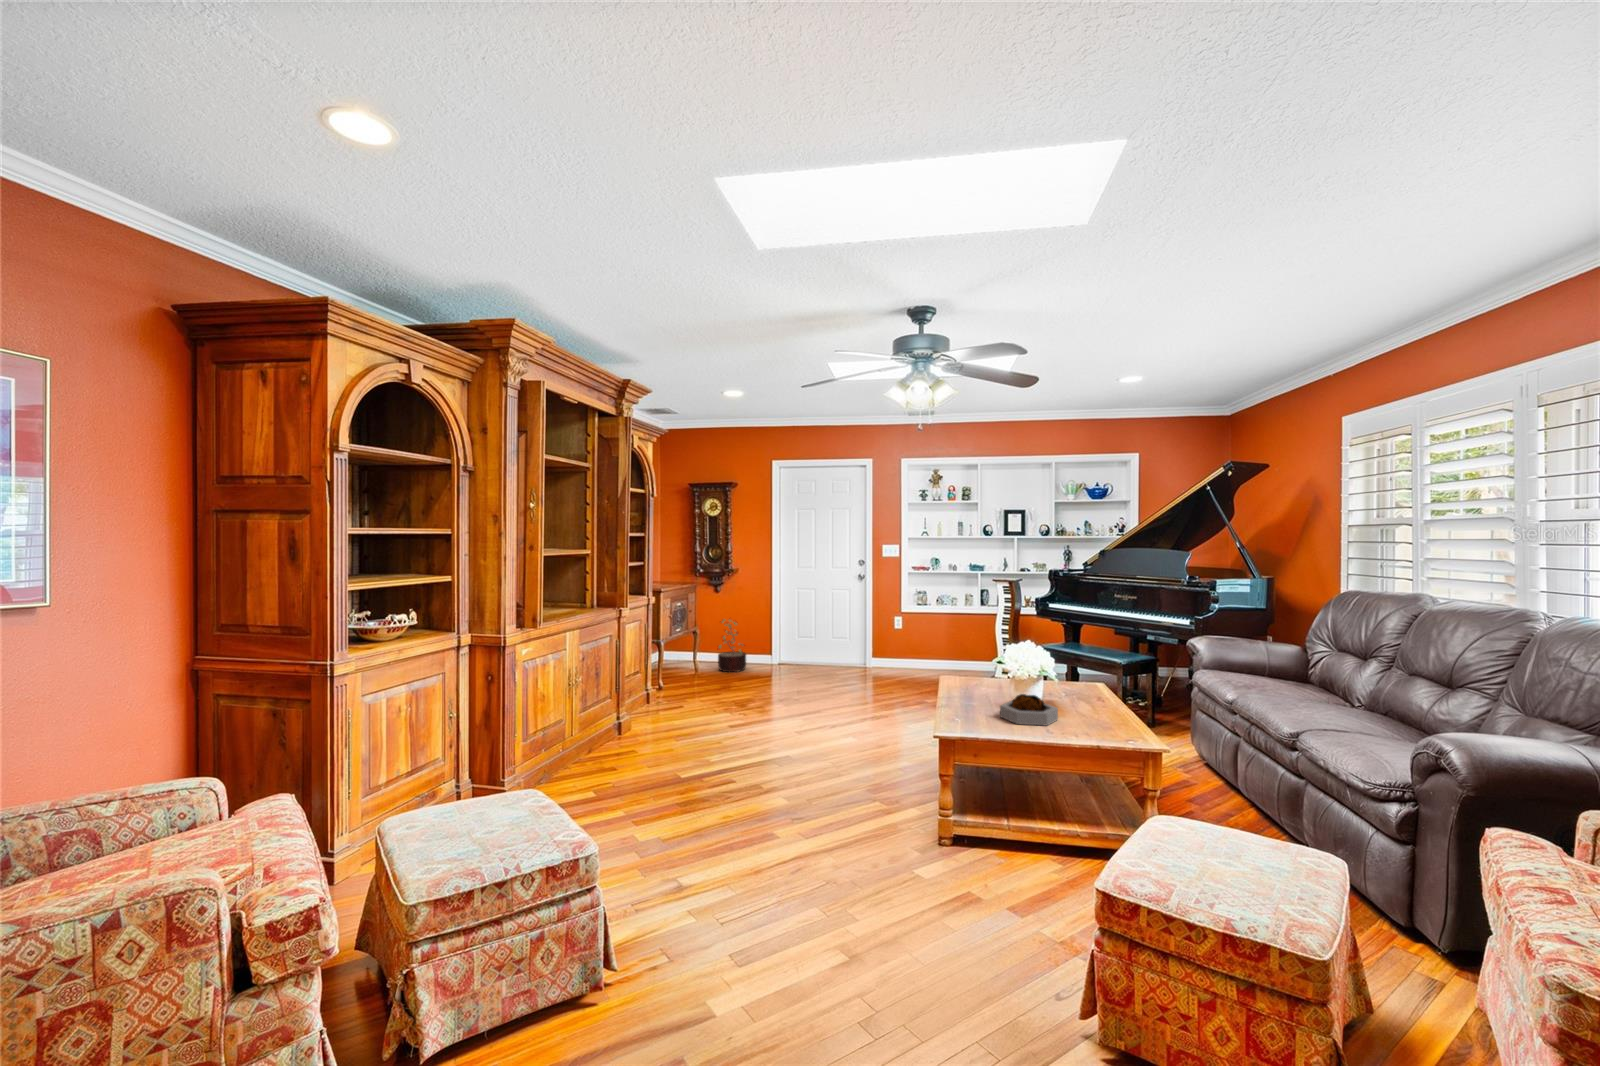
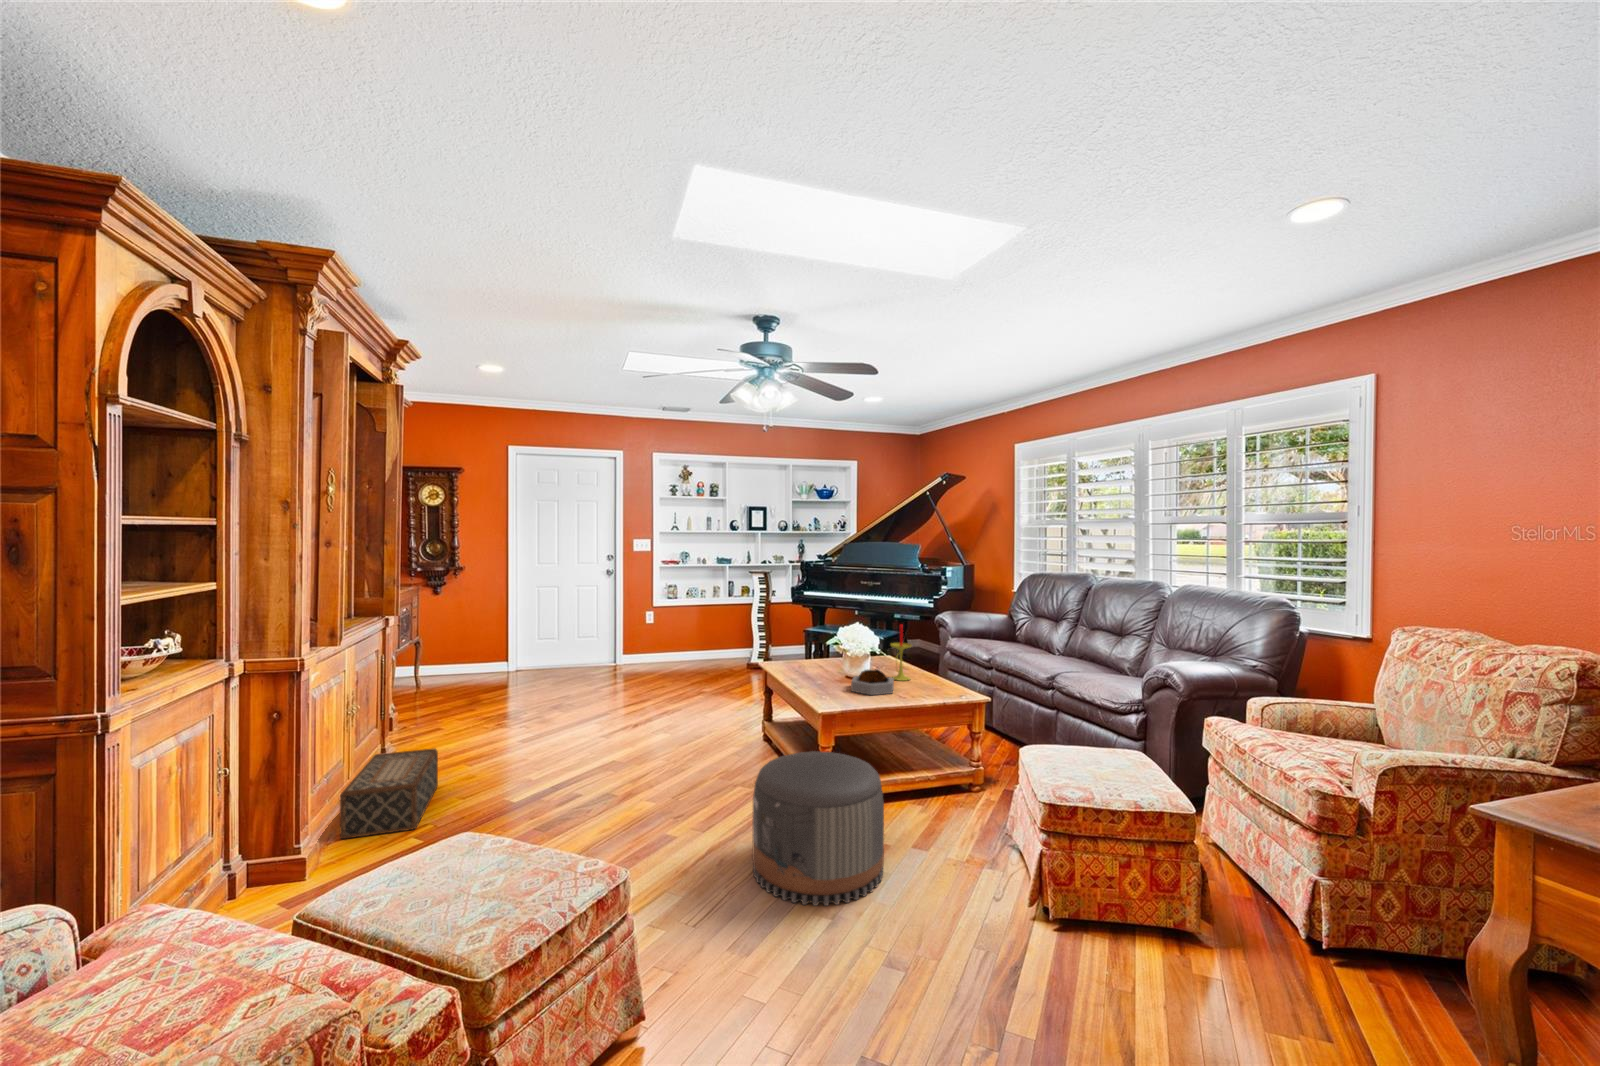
decorative plant: present [718,619,746,672] -> none [443,621,484,684]
candle: none [1068,643,1097,714] -> present [891,624,912,681]
woven basket: none [552,718,641,782] -> present [340,749,438,839]
pouf: none [805,772,950,944] -> present [752,751,884,906]

